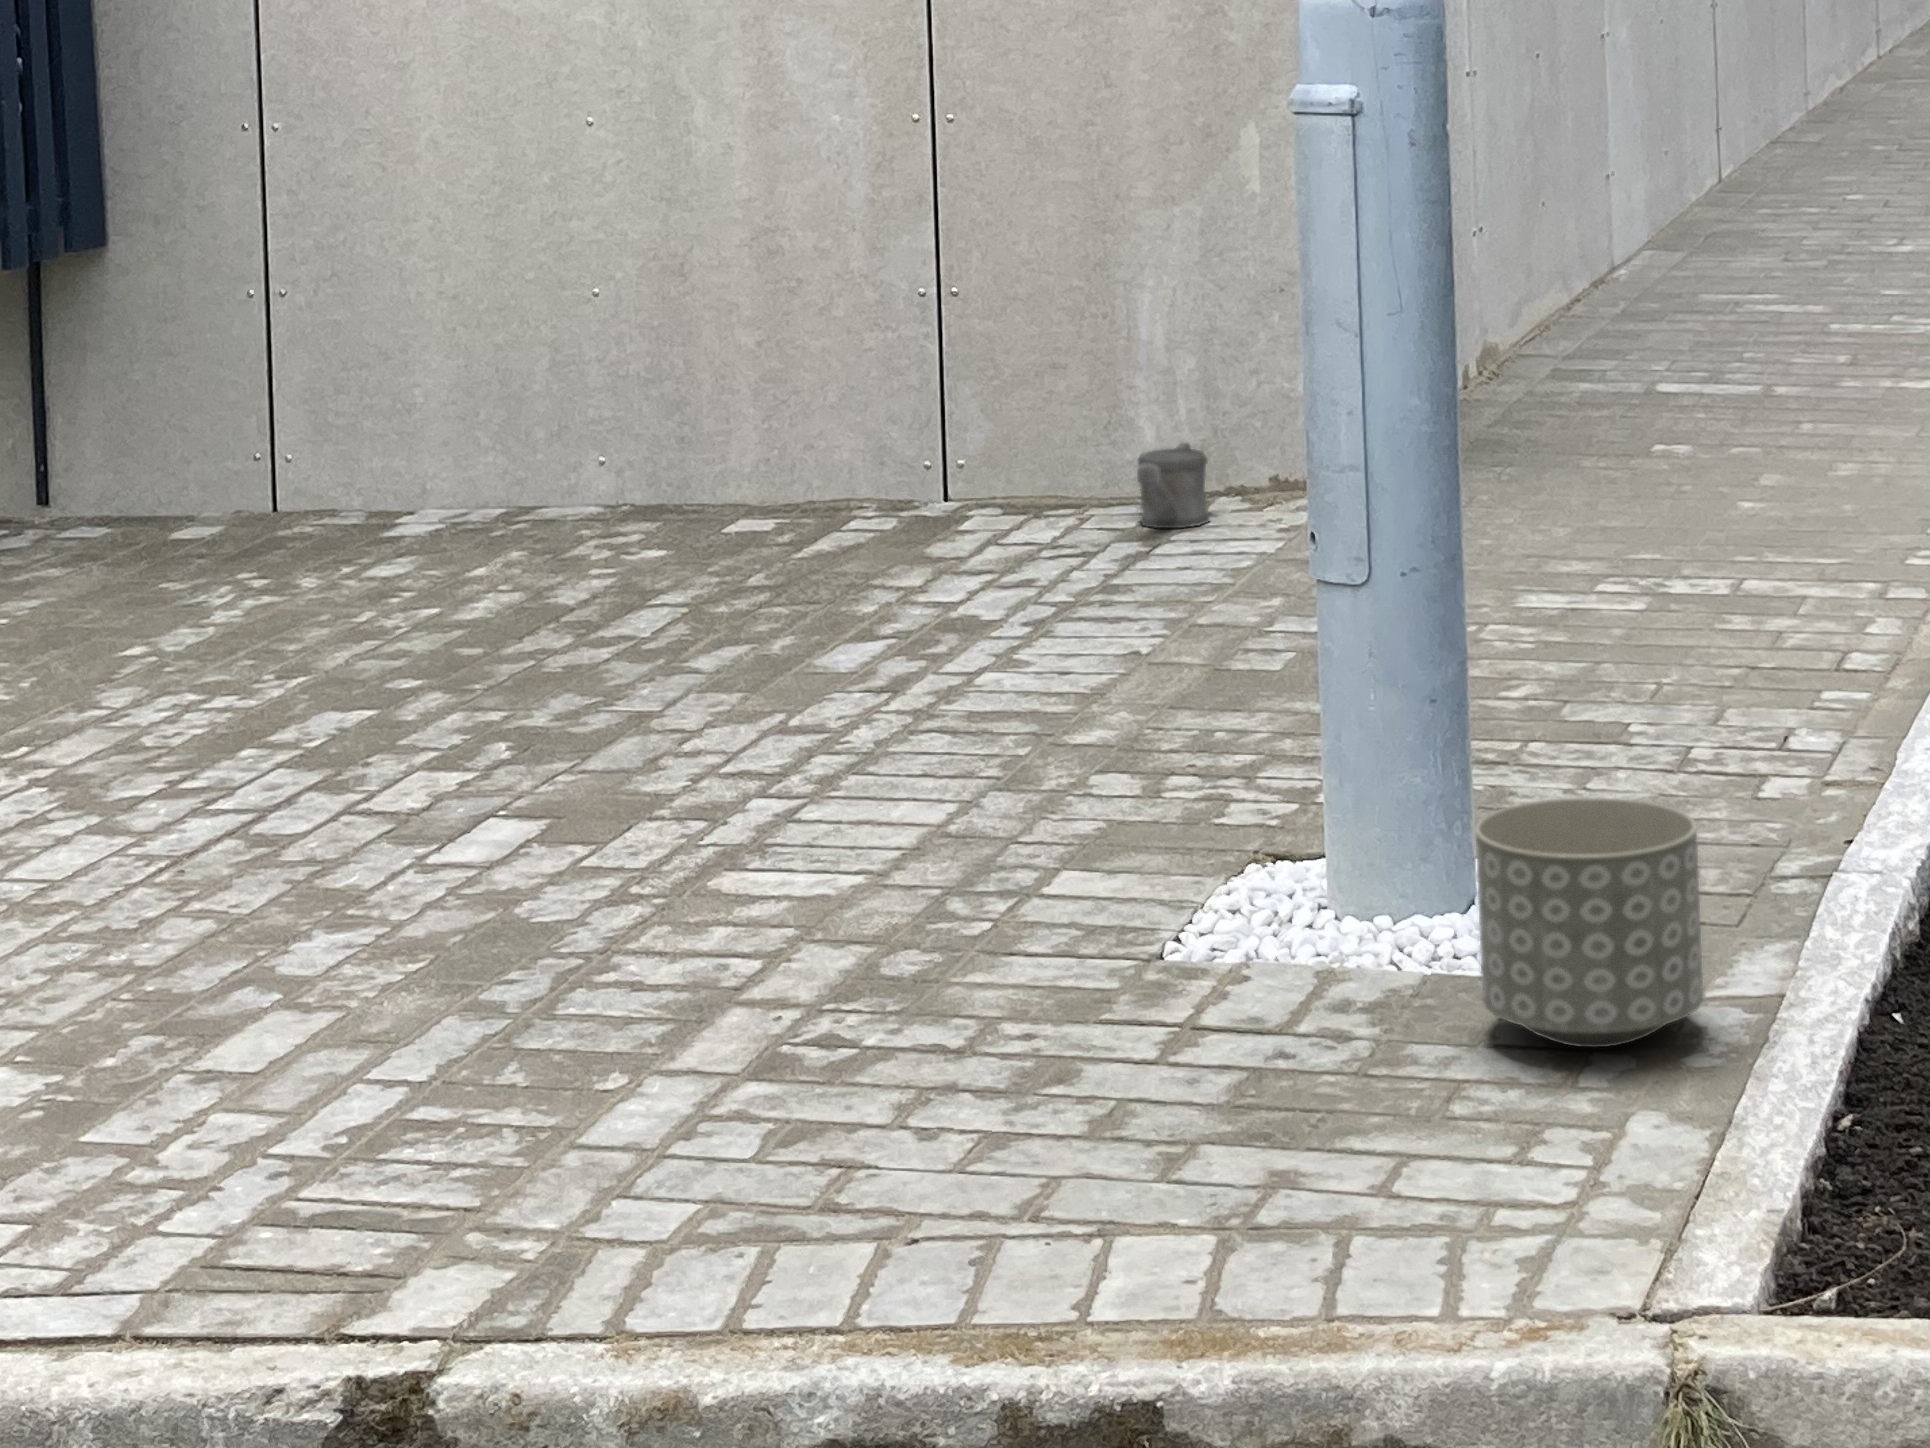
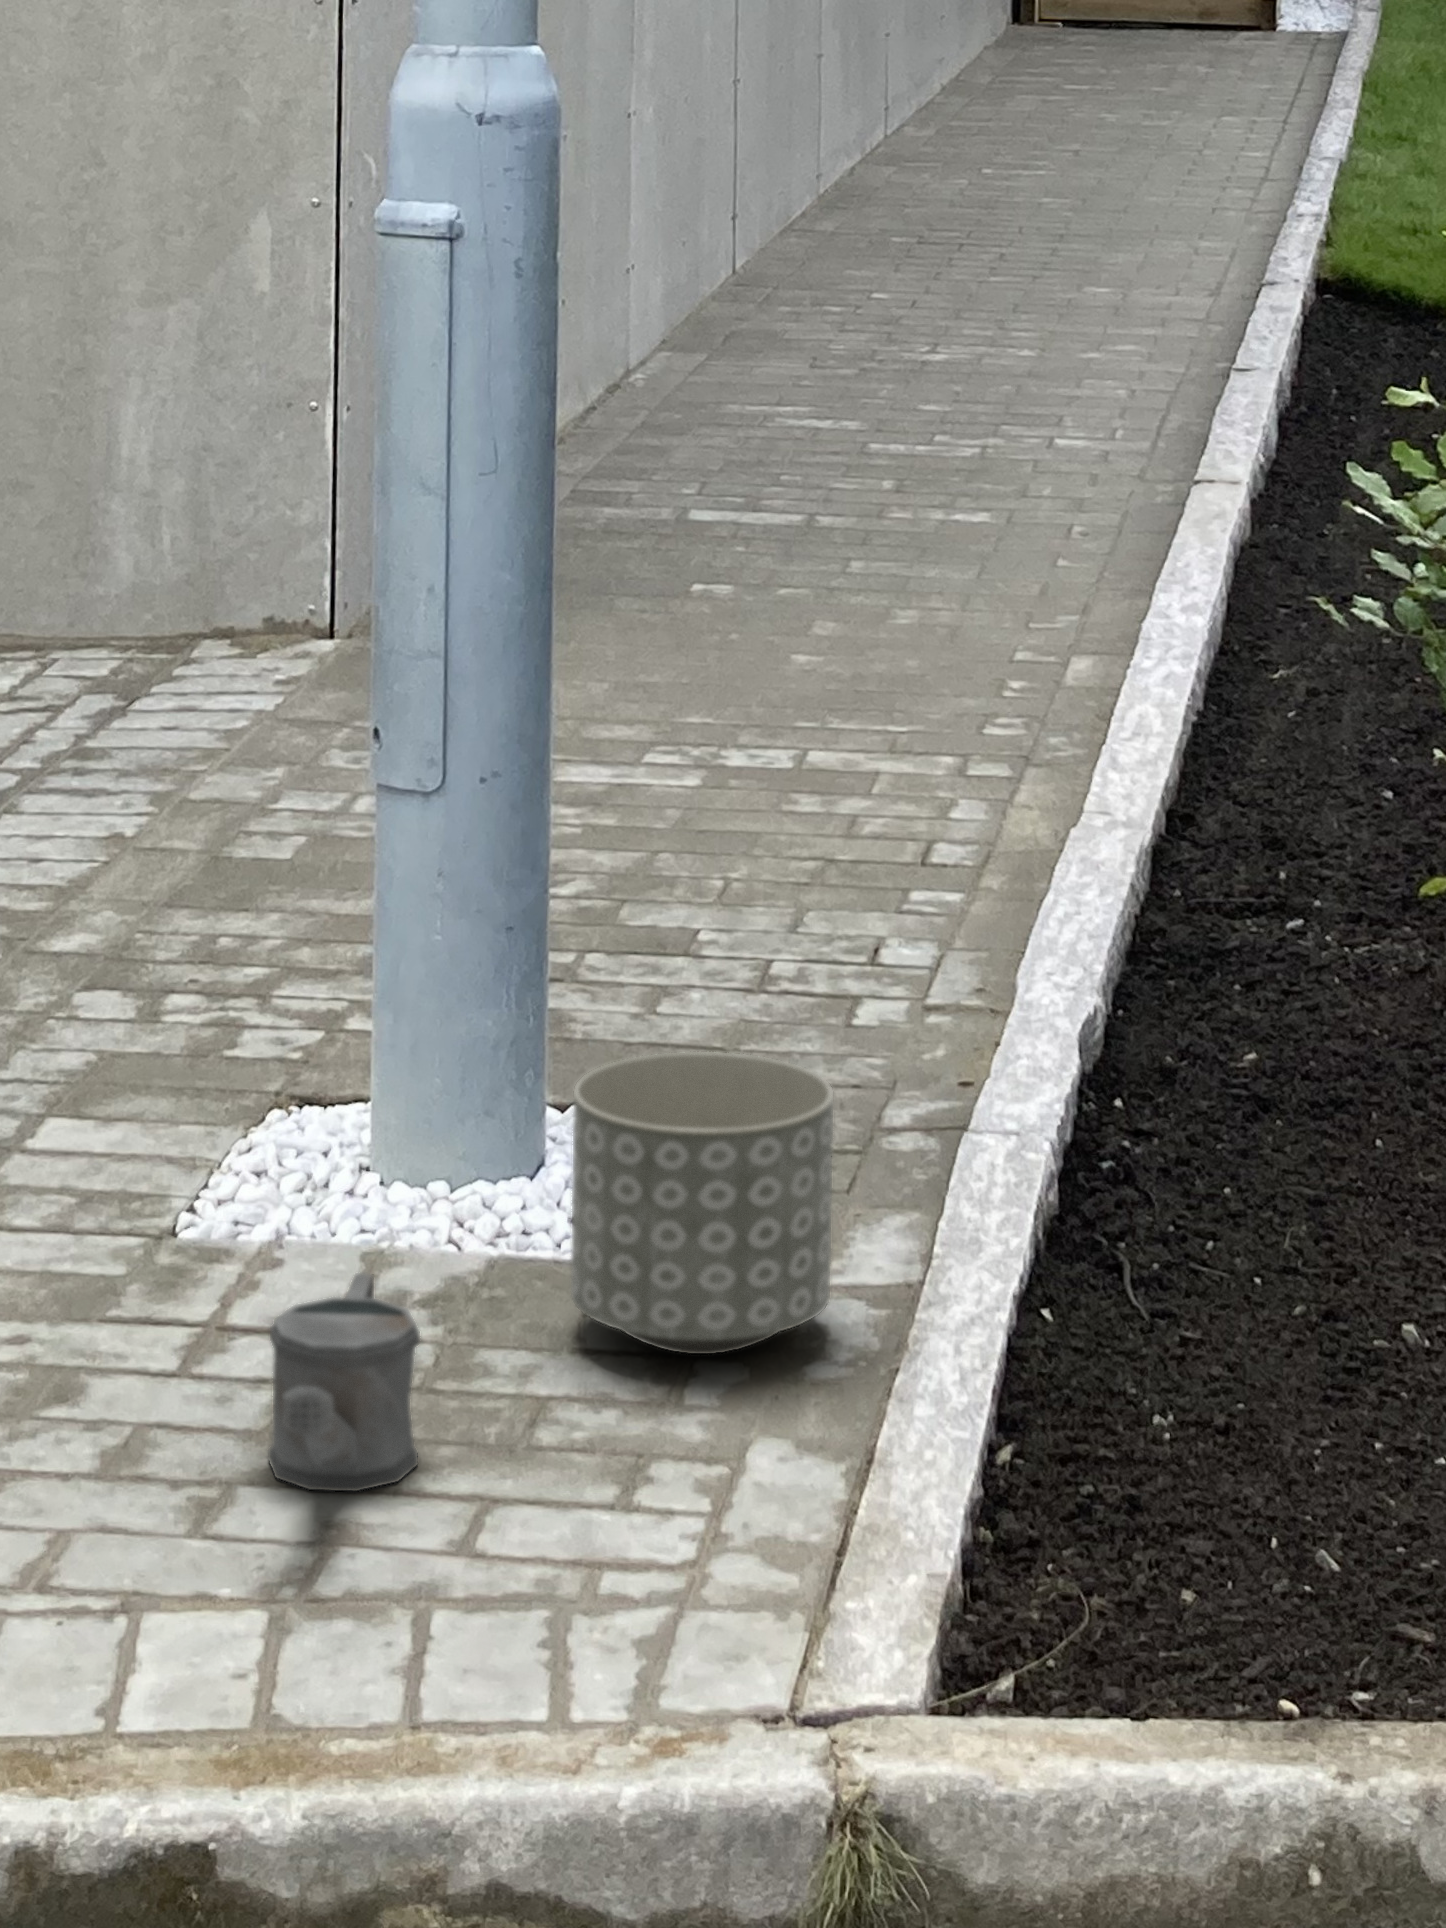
watering can: present [1137,443,1210,528] -> present [268,1273,420,1491]

